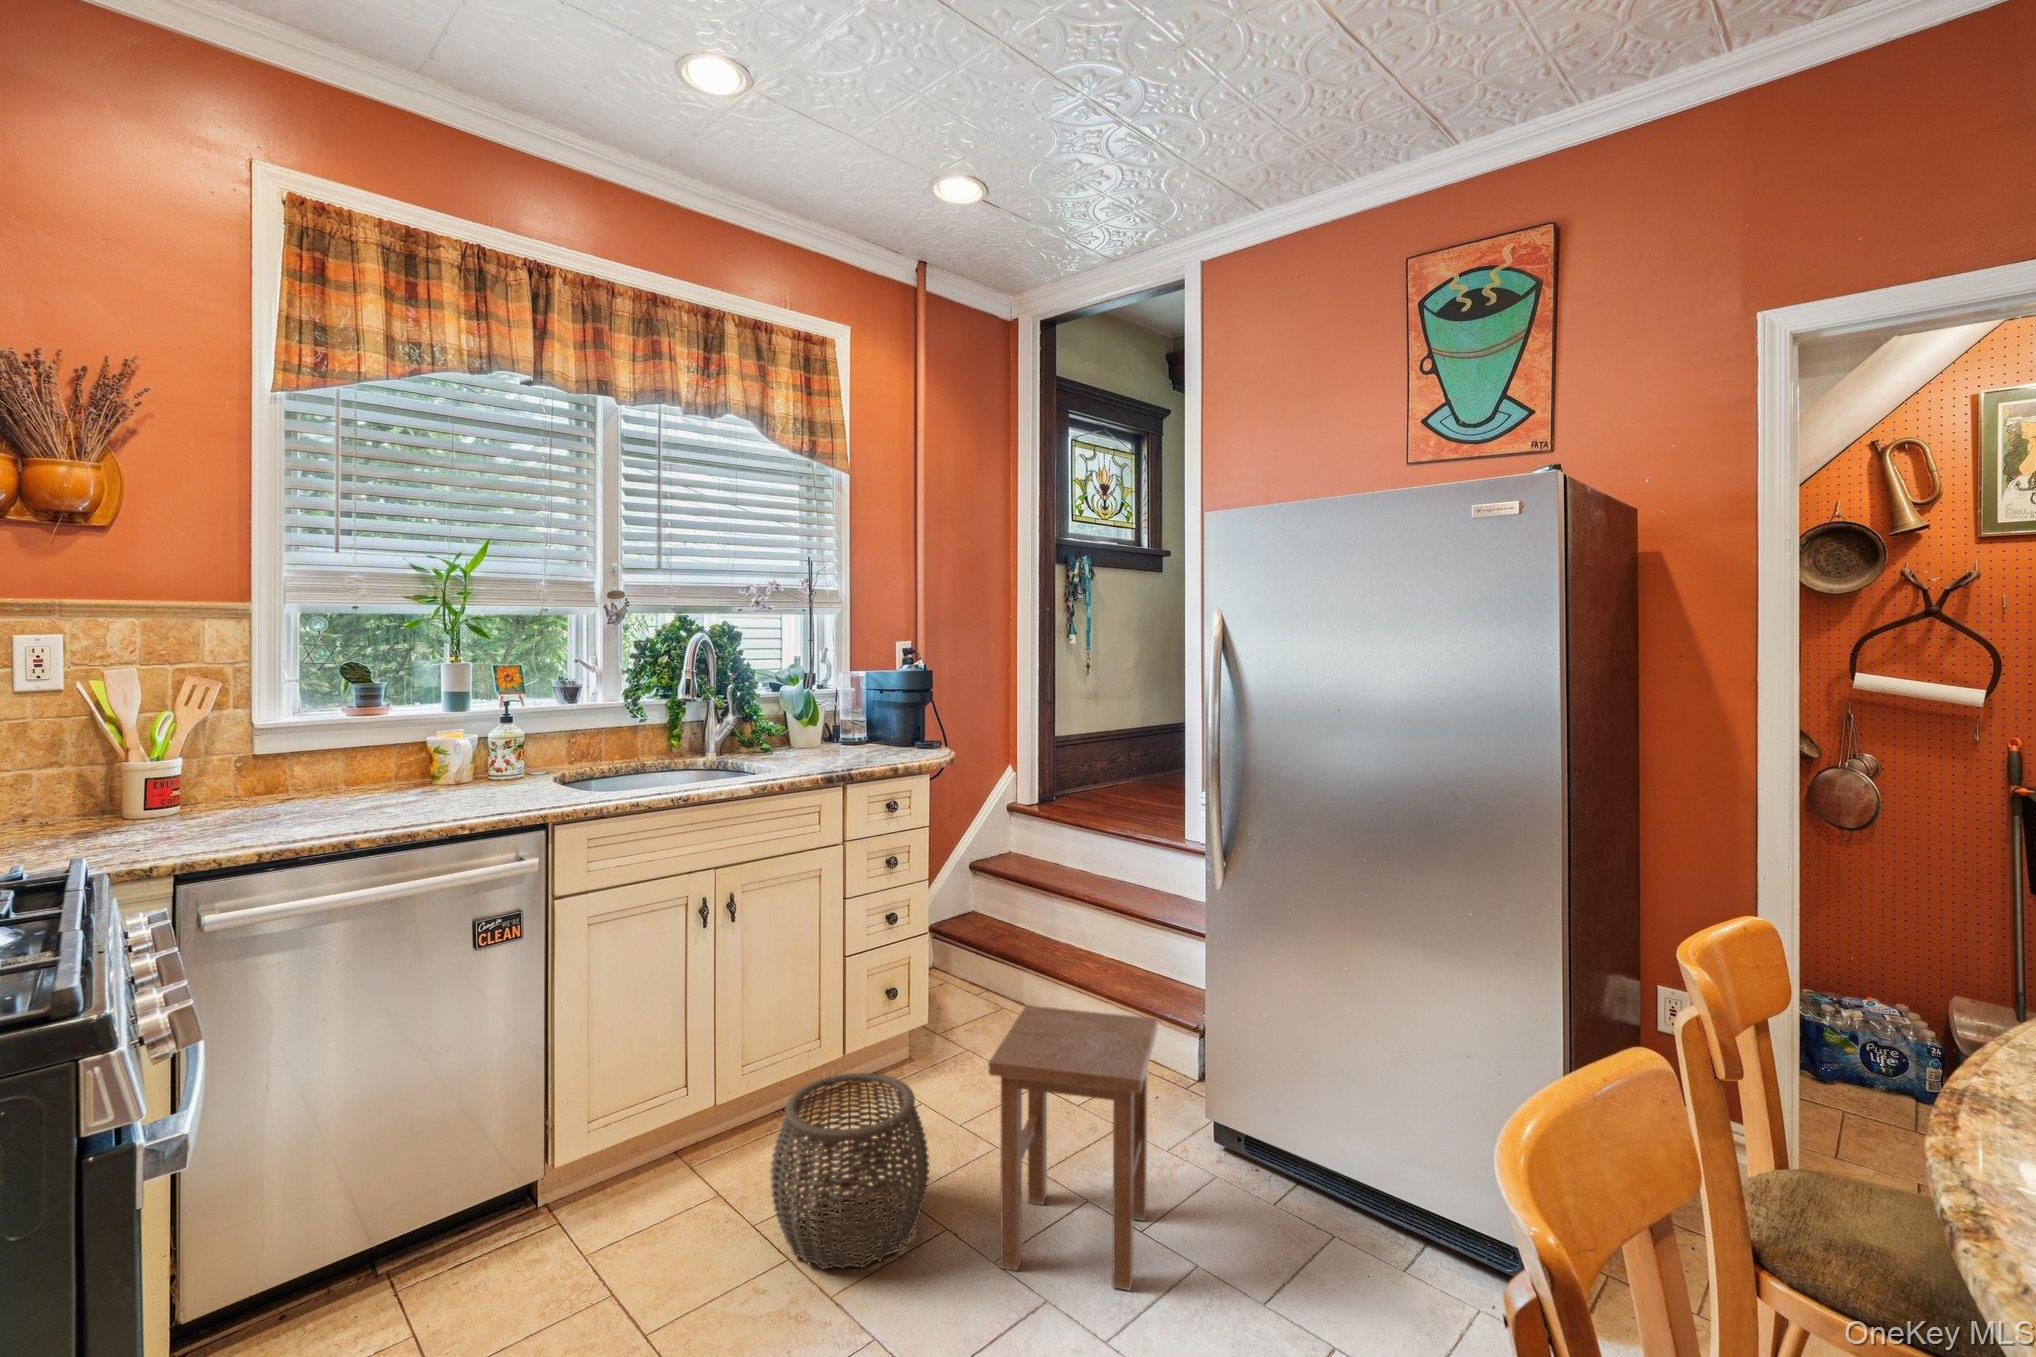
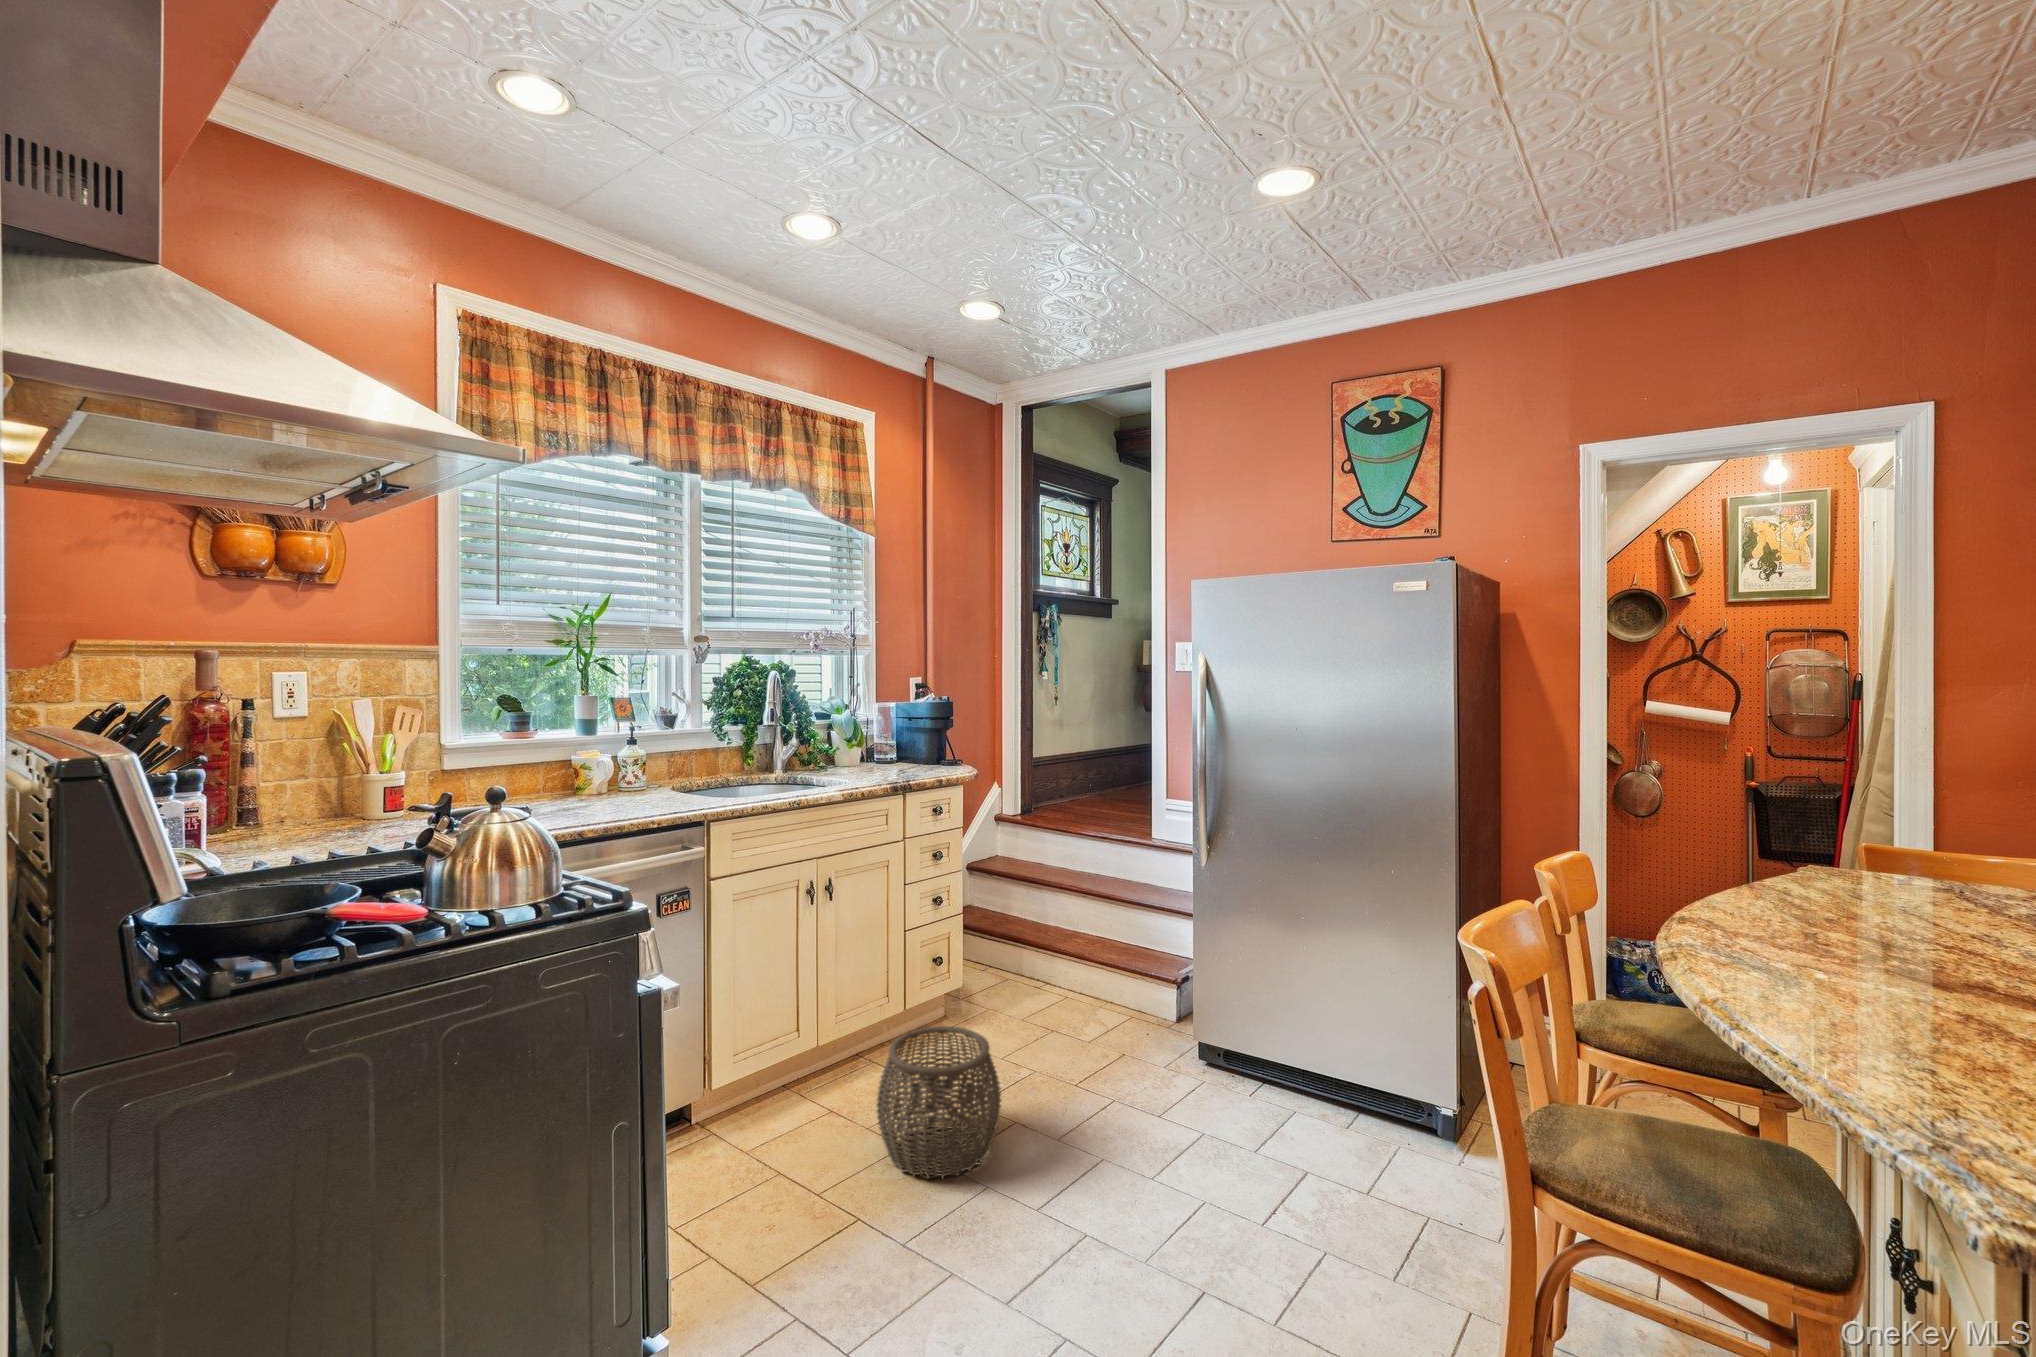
stool: present [989,1006,1158,1290] -> none [1056,967,1175,1178]

